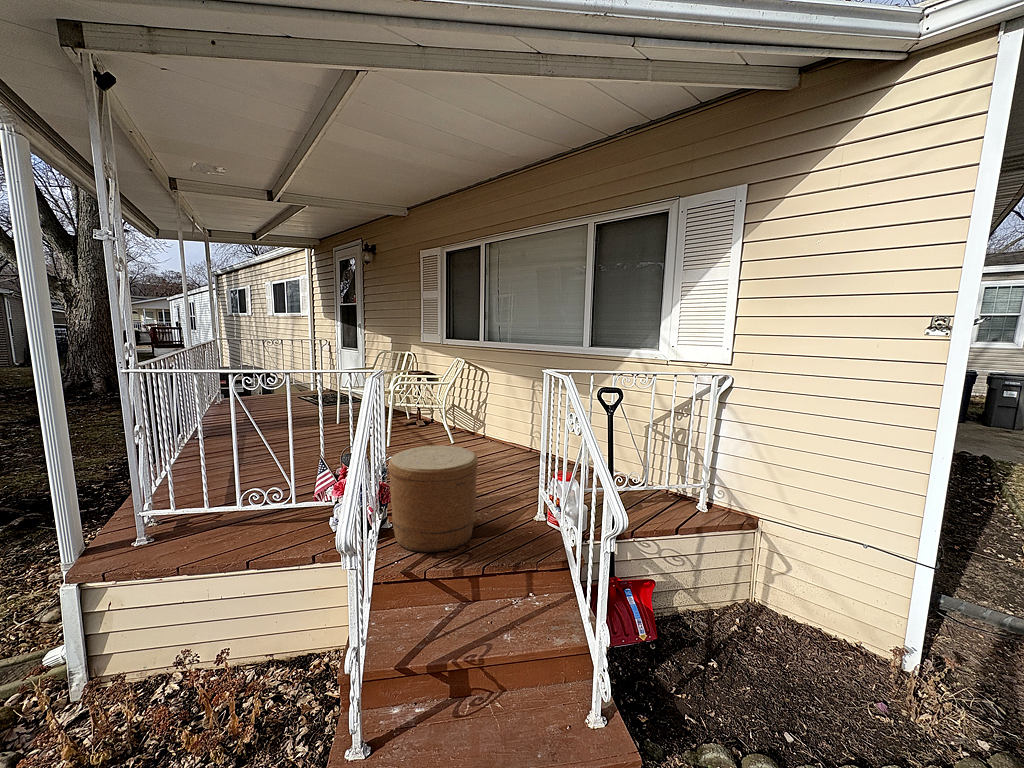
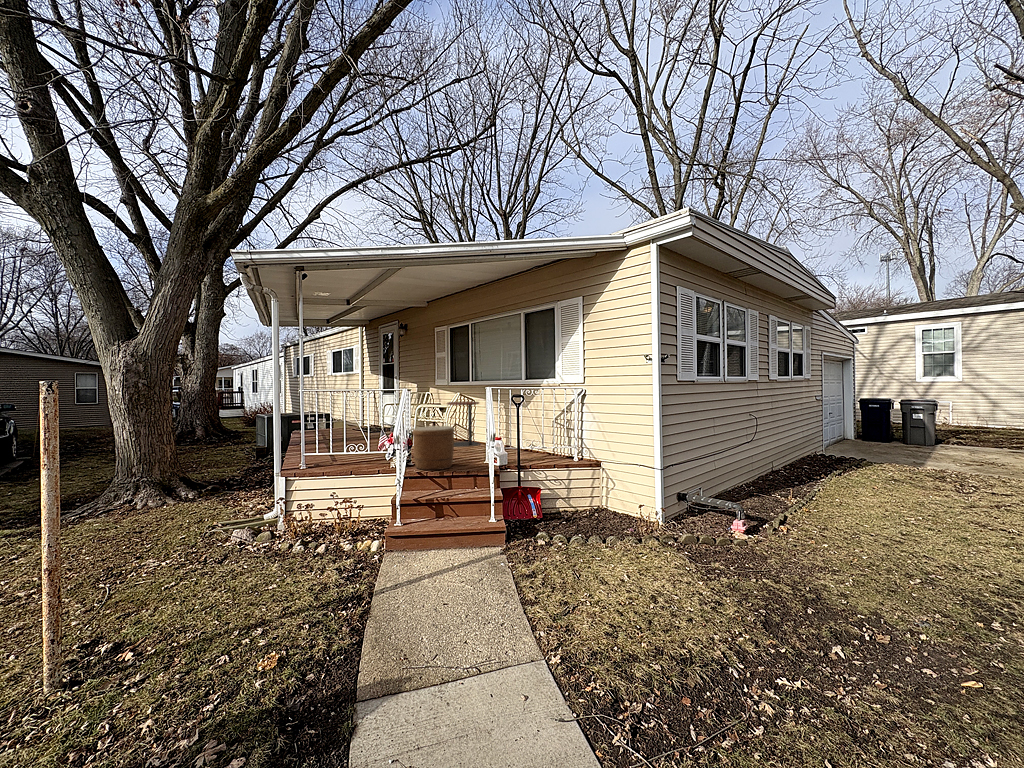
side table: none [444,374,499,454] -> present [447,401,480,447]

